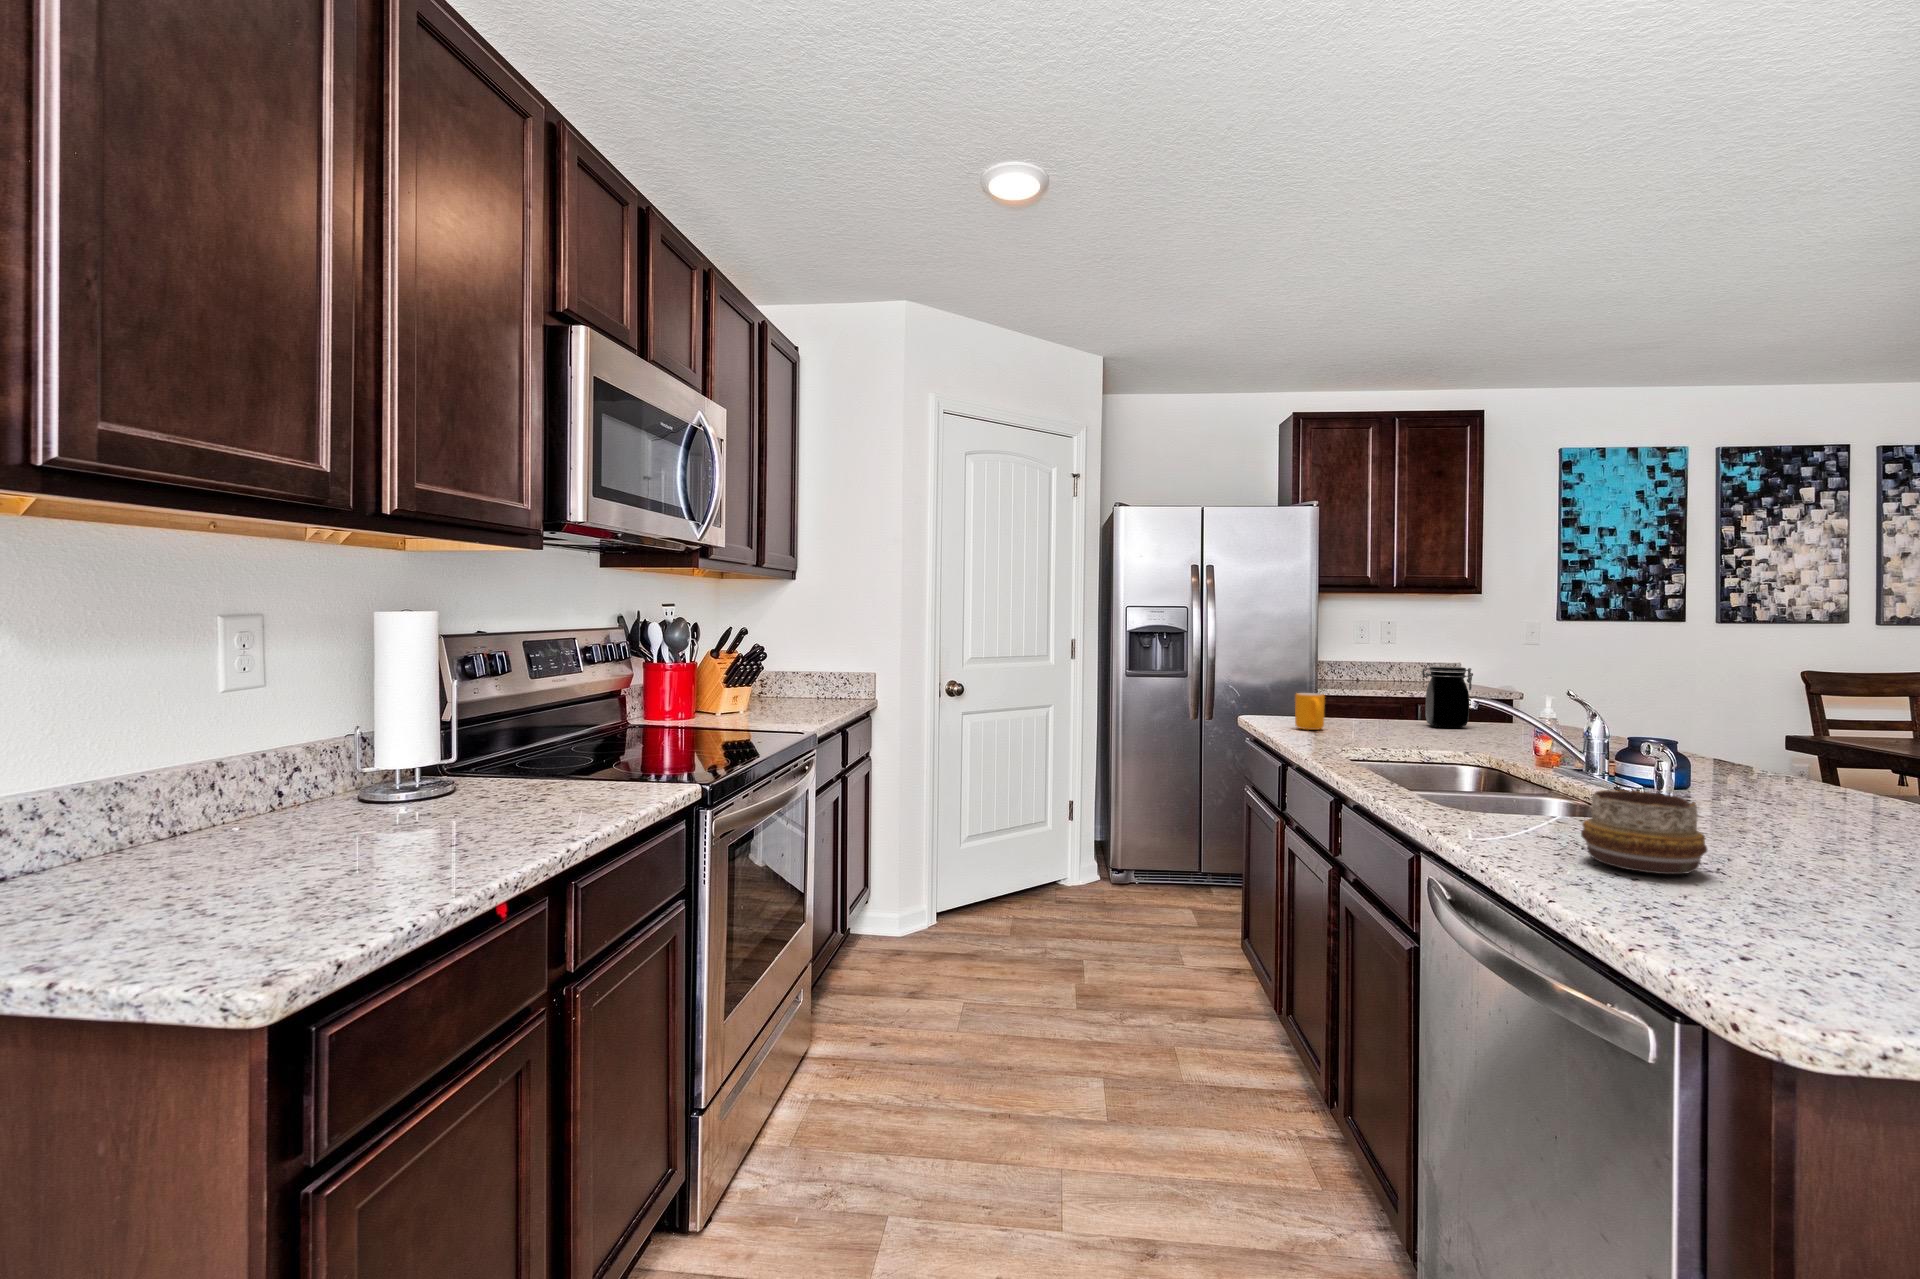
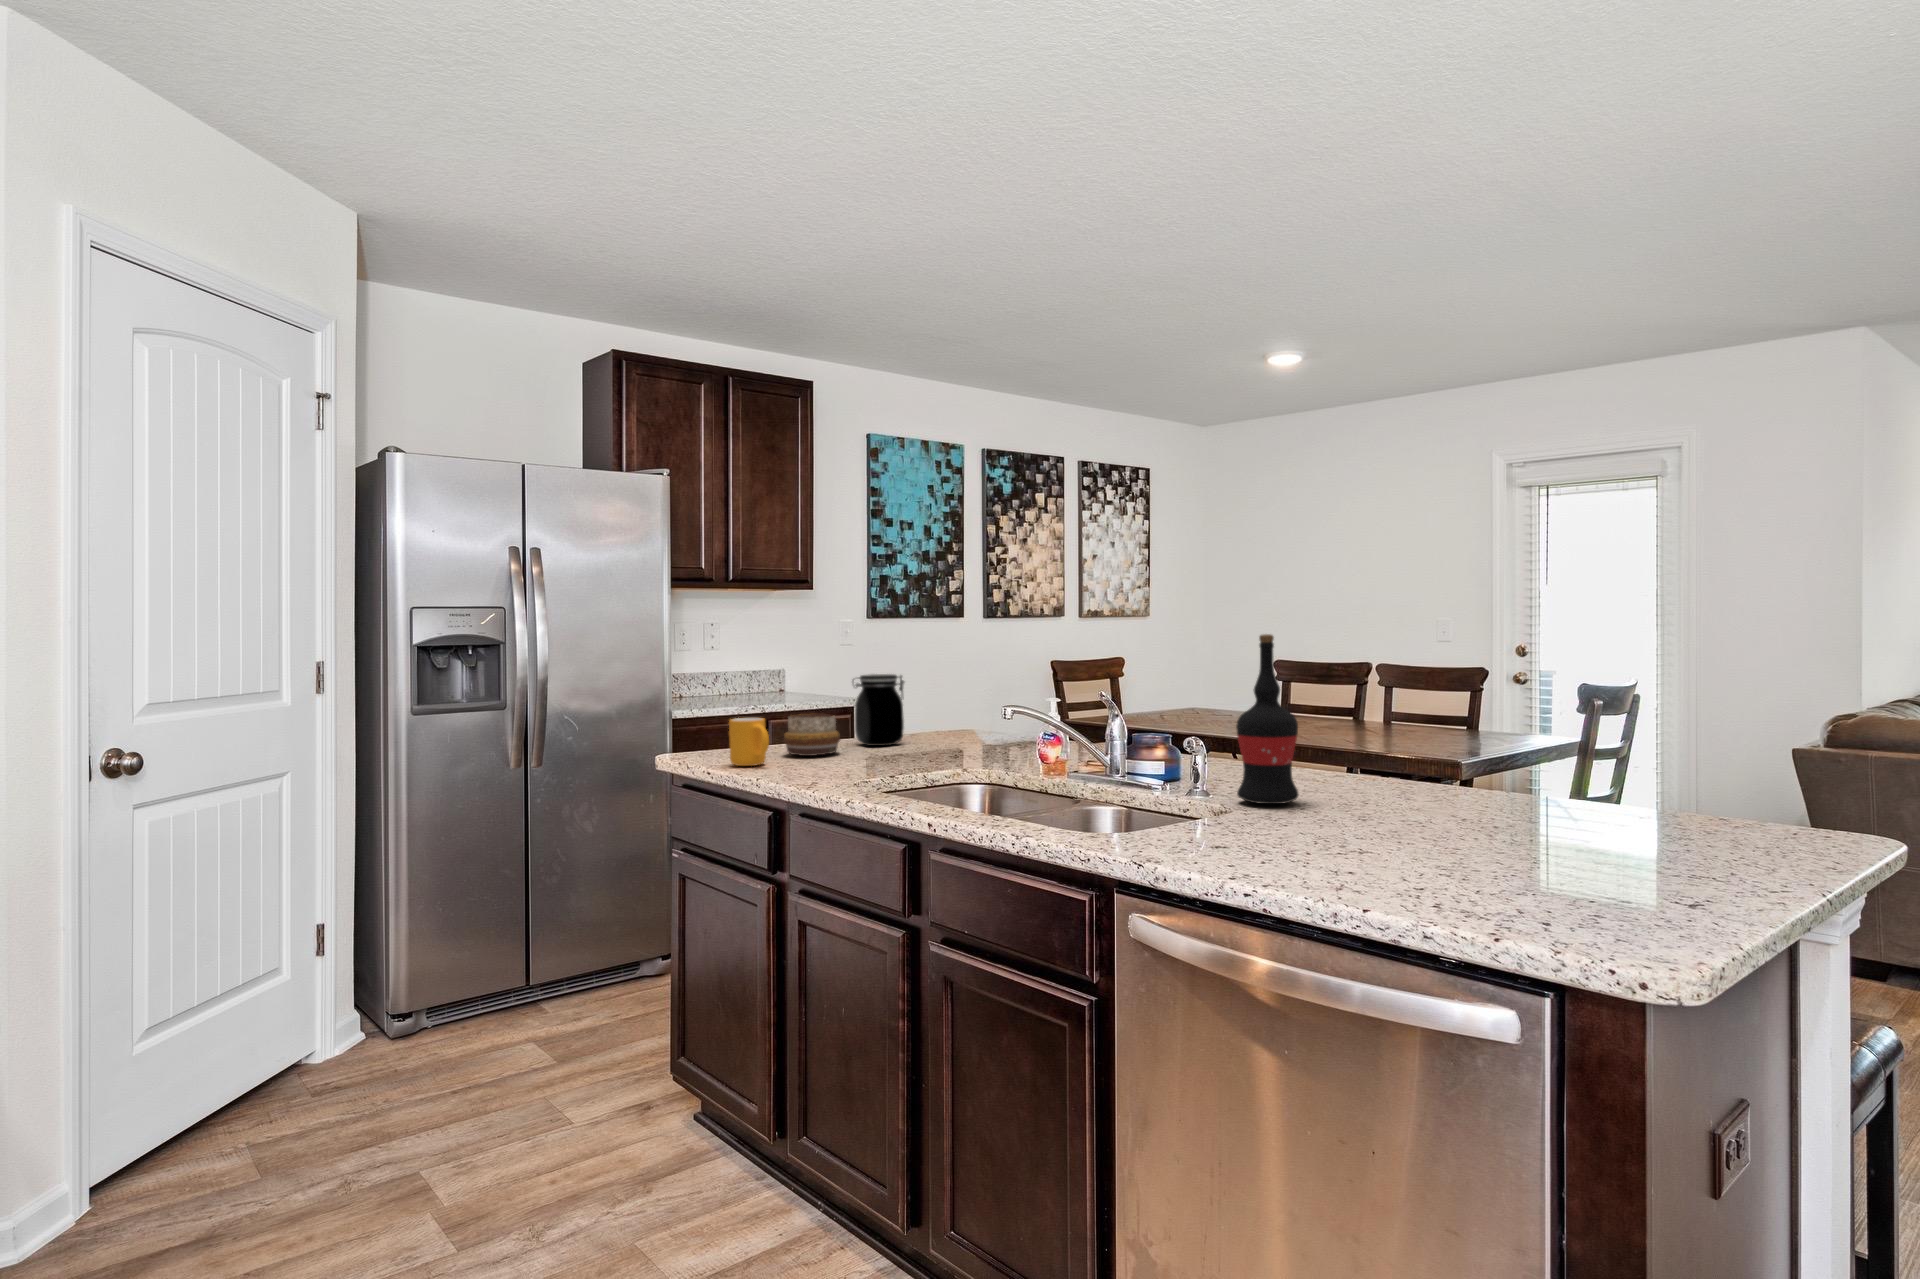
wine bottle: none [1705,642,1789,818] -> present [1236,634,1298,804]
decorative bowl: present [1581,790,1707,874] -> present [784,714,840,756]

